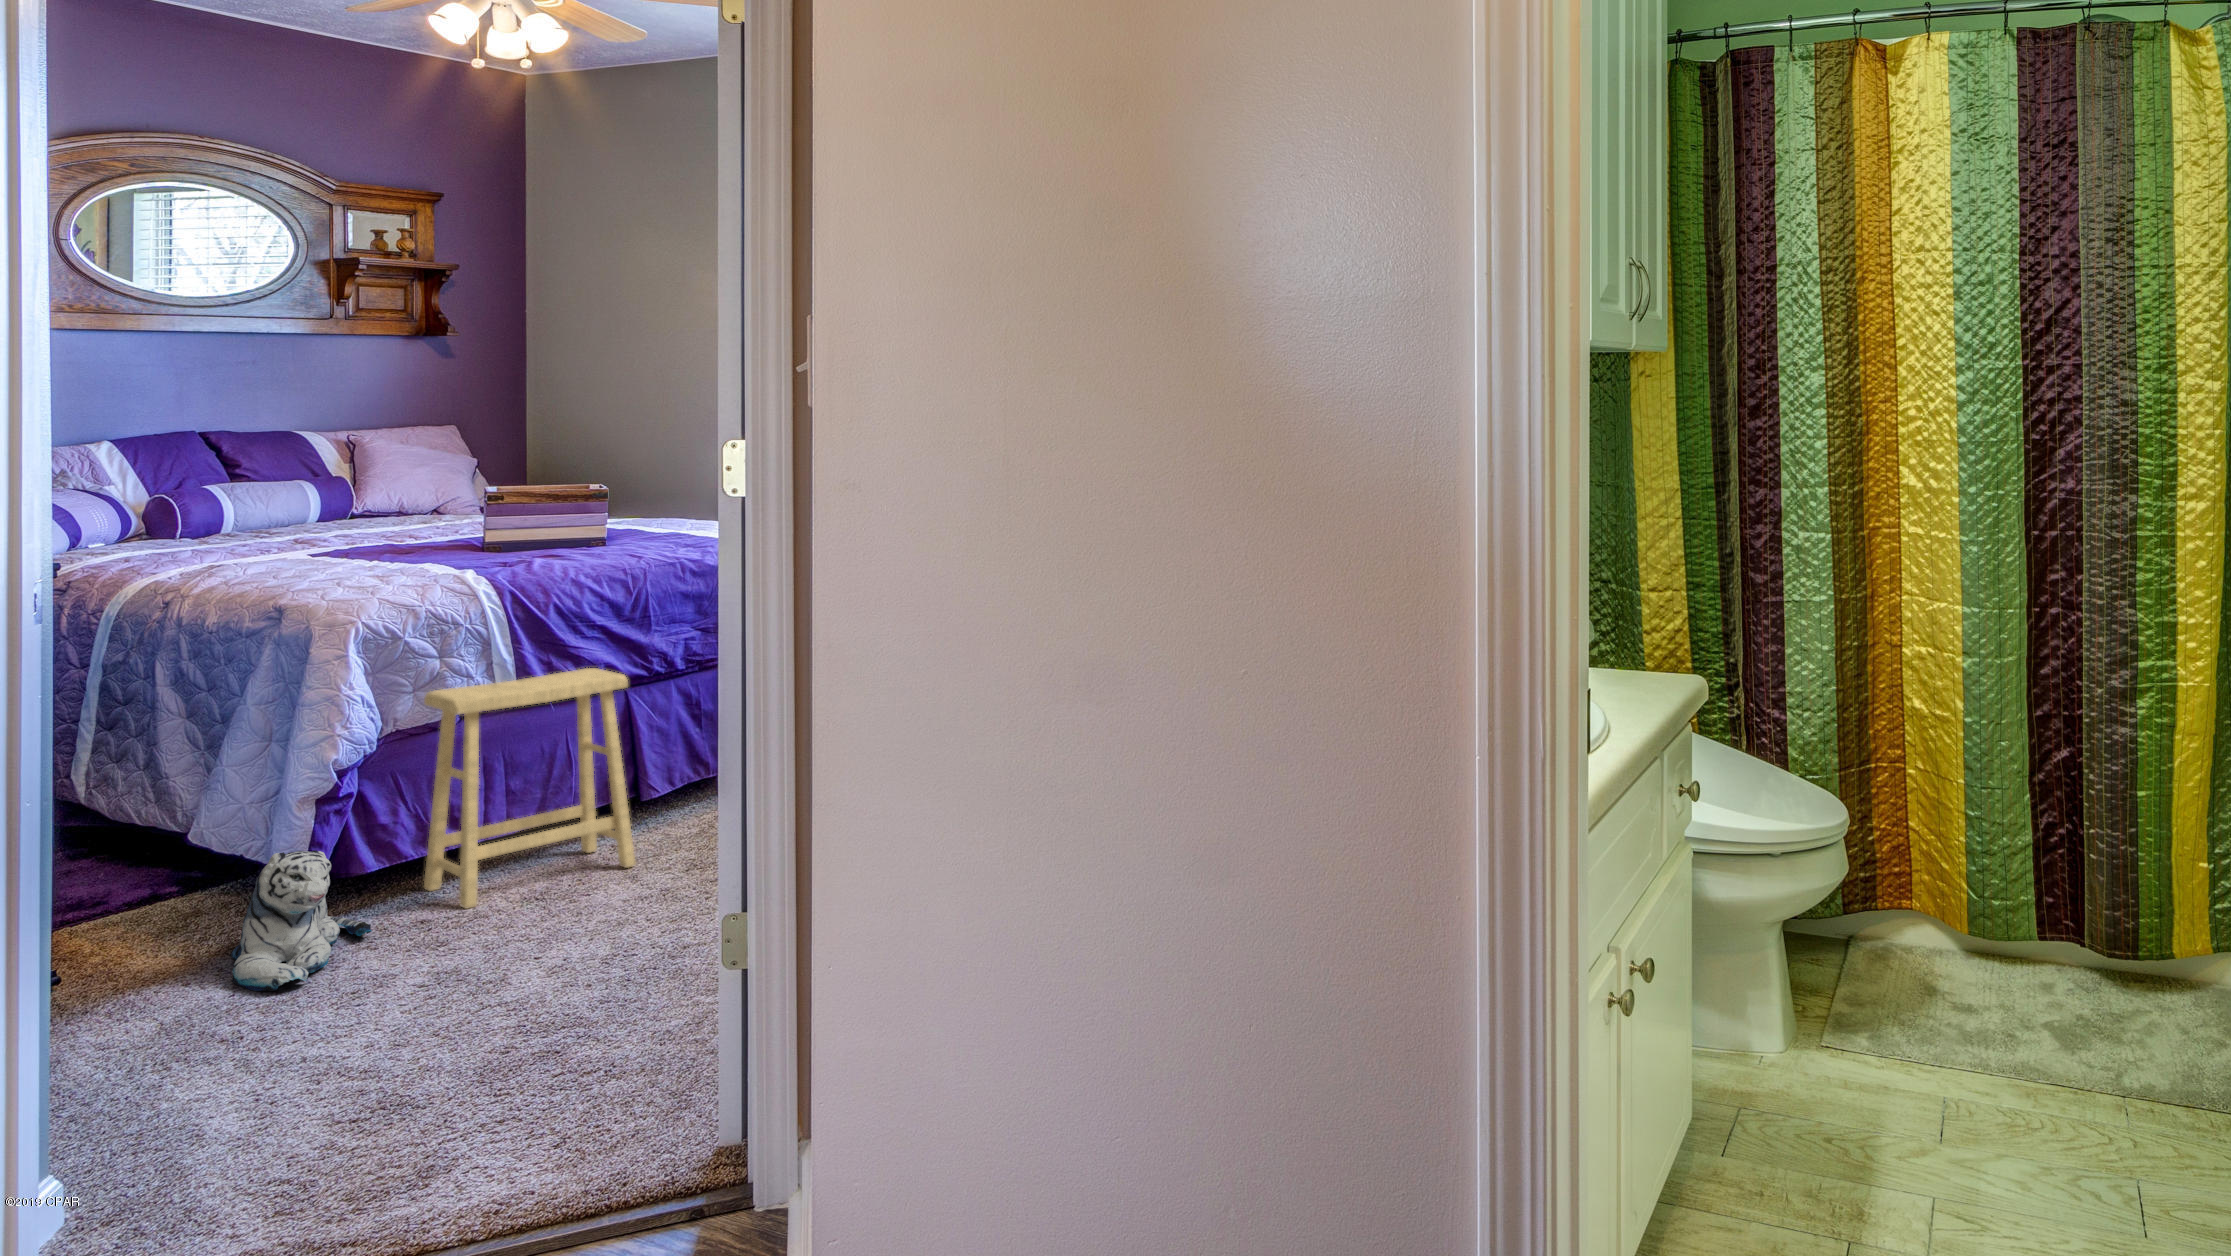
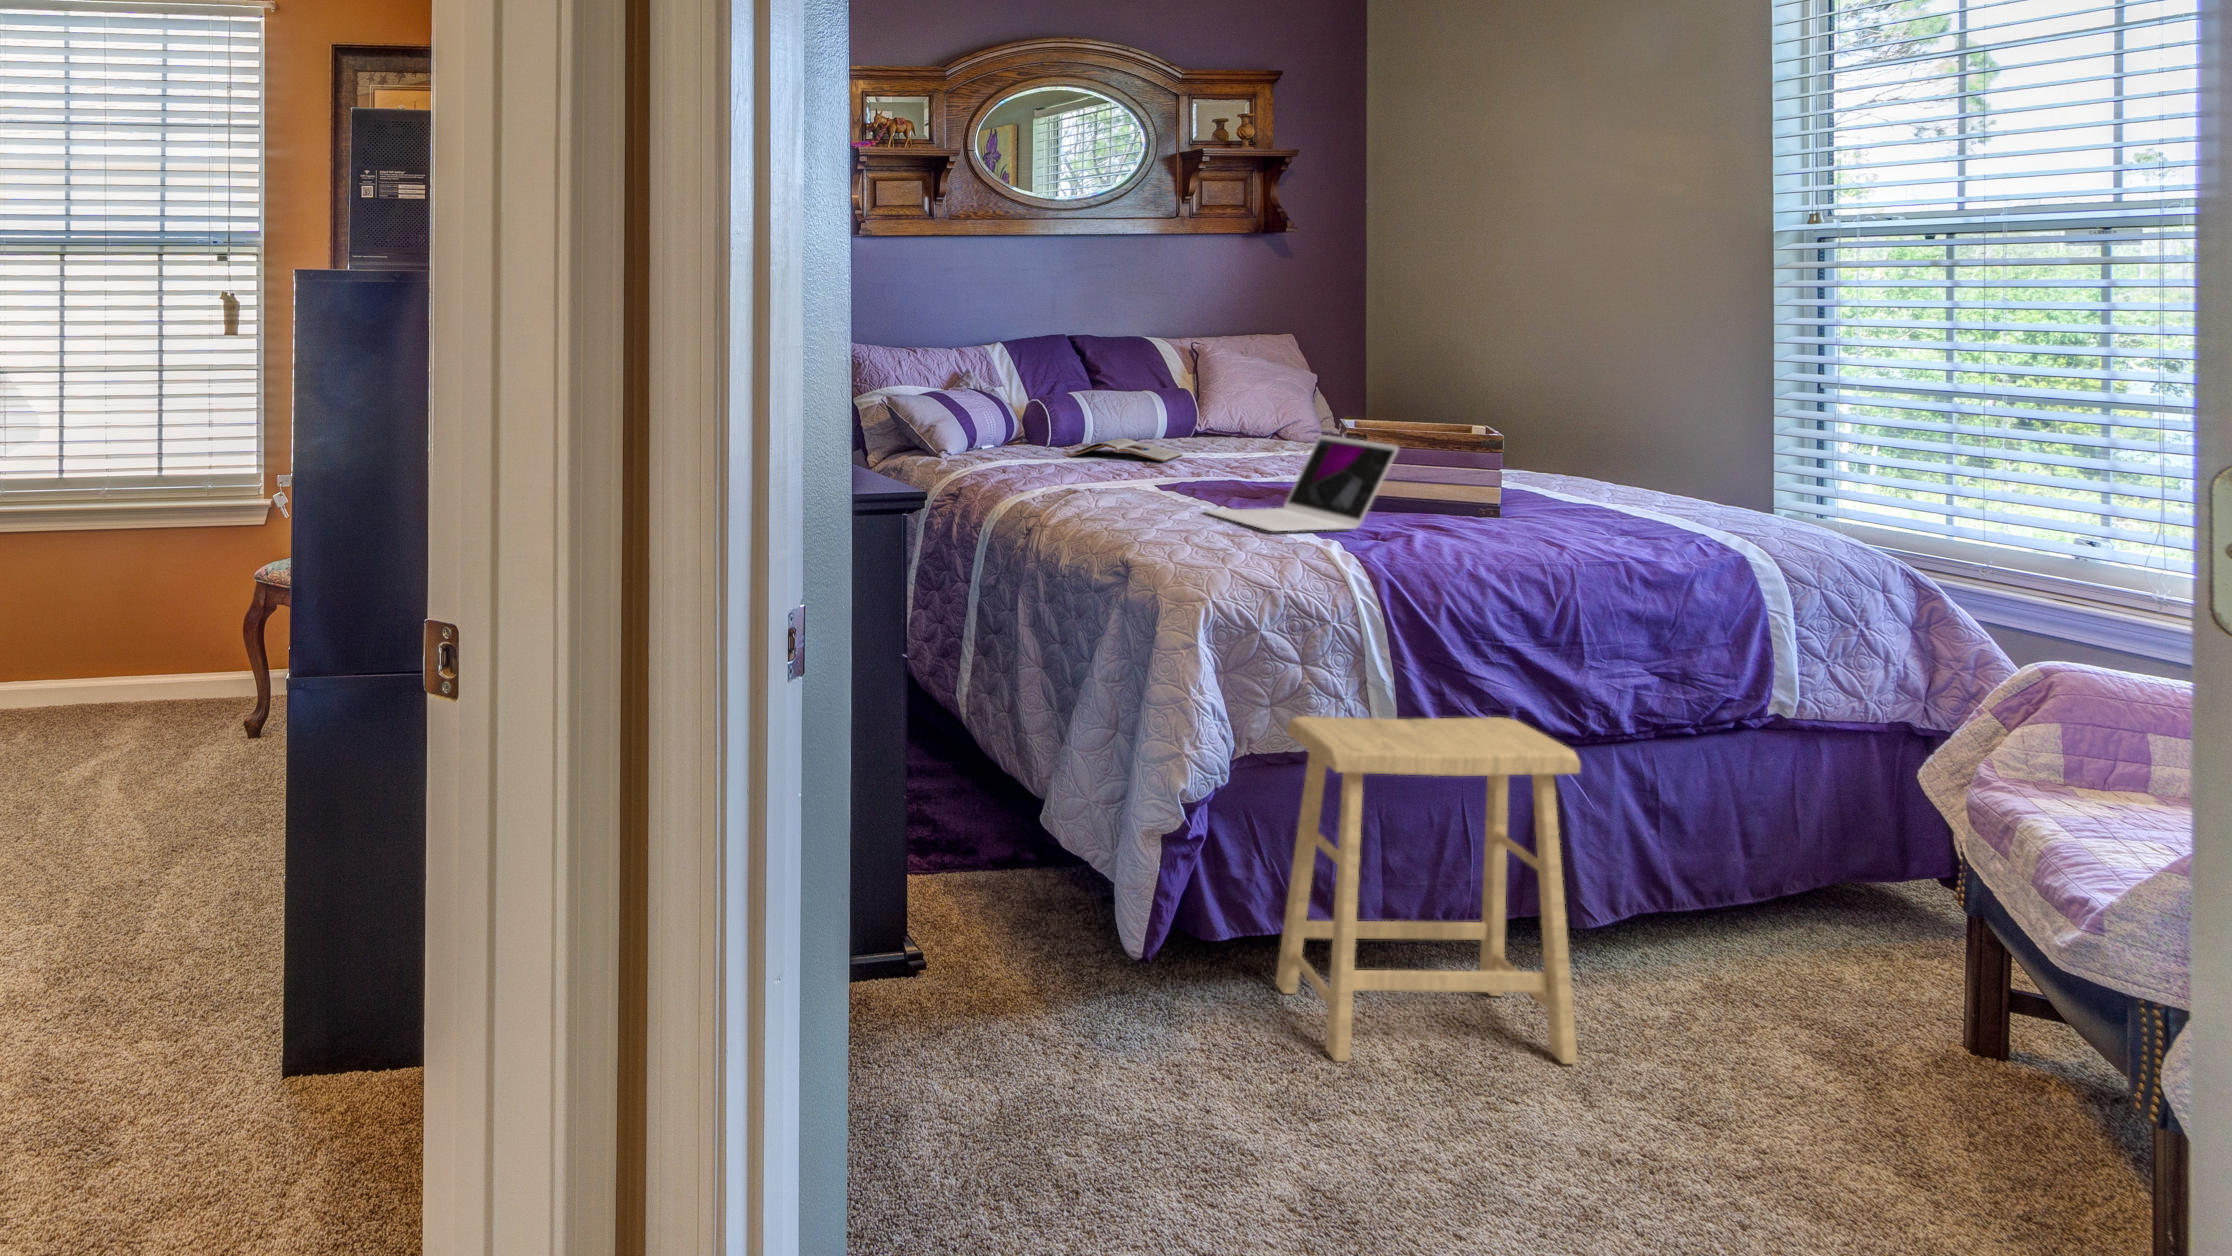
laptop: none [353,497,517,572] -> present [1205,435,1398,531]
magazine: none [210,523,340,543] -> present [1070,439,1183,462]
plush toy: present [230,850,372,991] -> none [1061,932,1220,1151]

